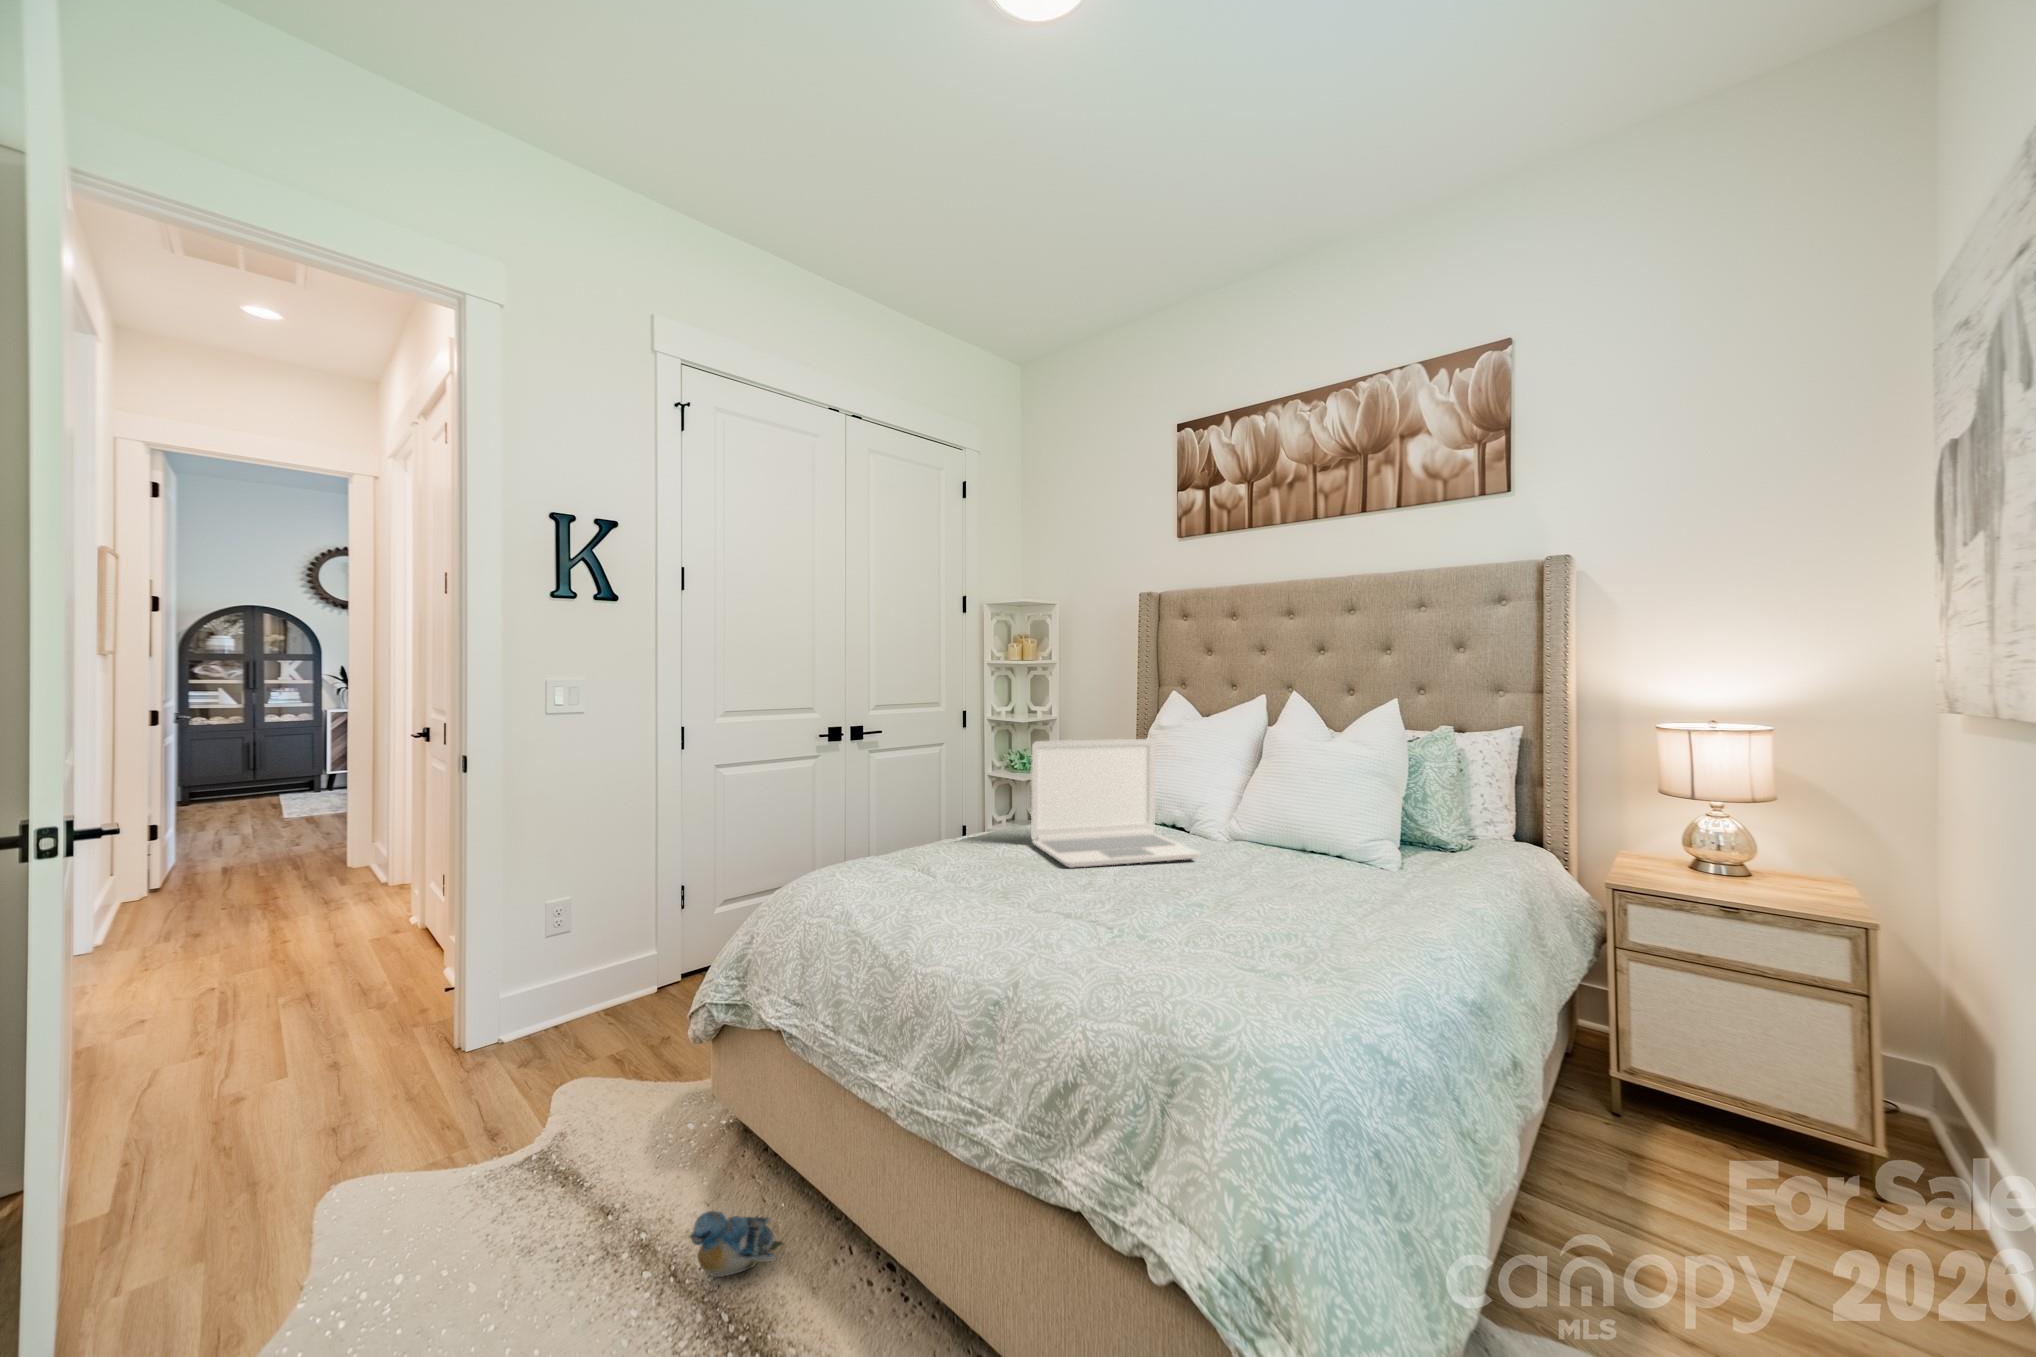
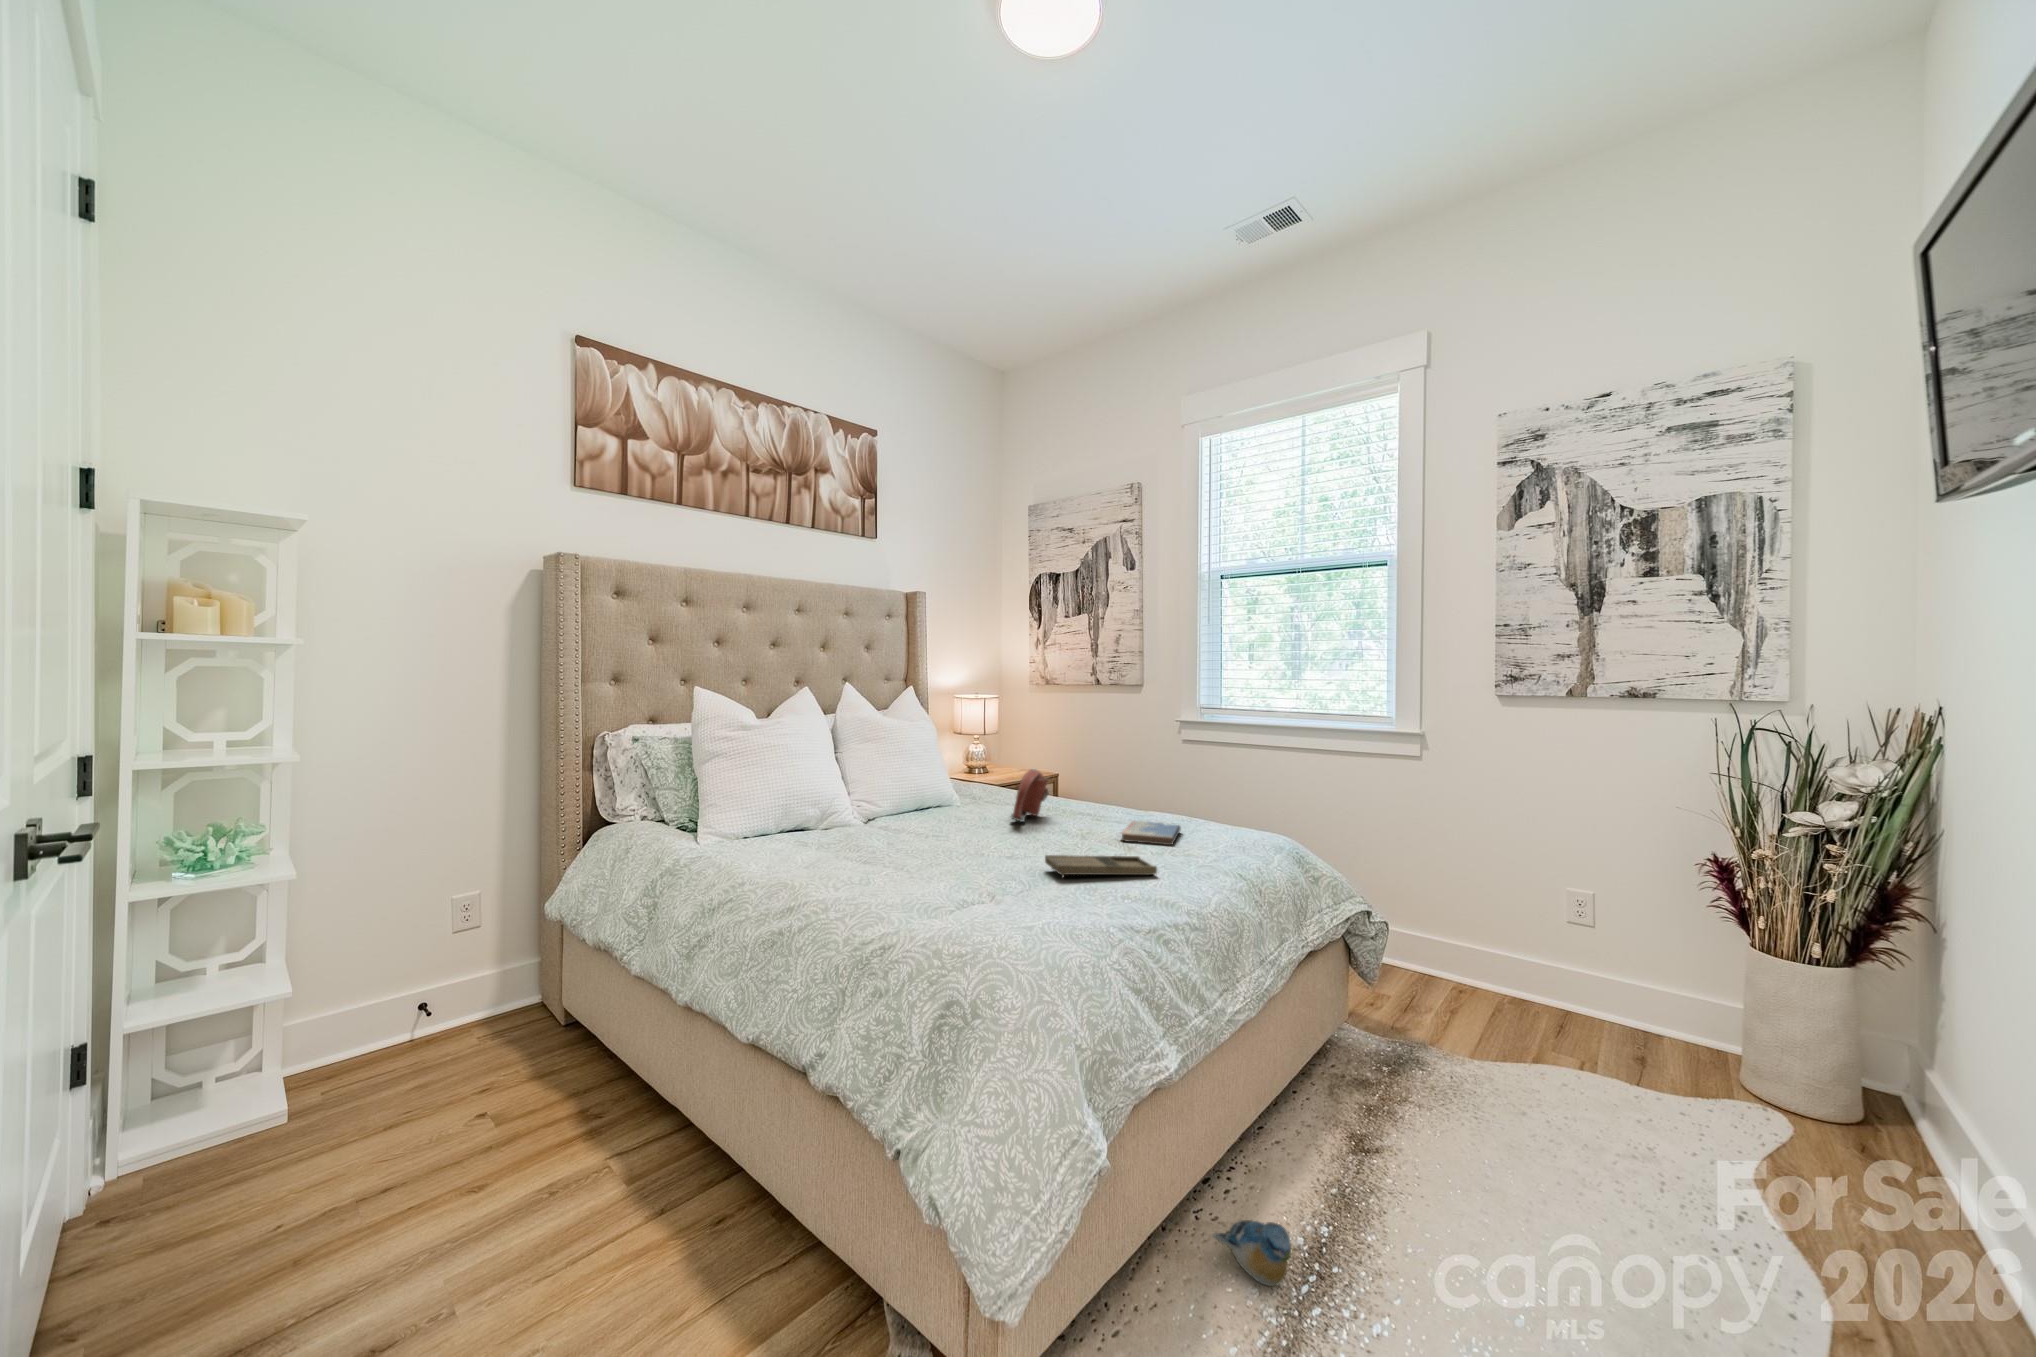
laptop: present [1031,739,1200,868] -> none [871,736,1001,861]
handbag: none [1253,816,1406,890] -> present [1011,769,1049,822]
tray: none [962,863,1037,911] -> present [1045,855,1157,878]
hardcover book: none [1198,905,1333,955] -> present [1121,821,1180,845]

